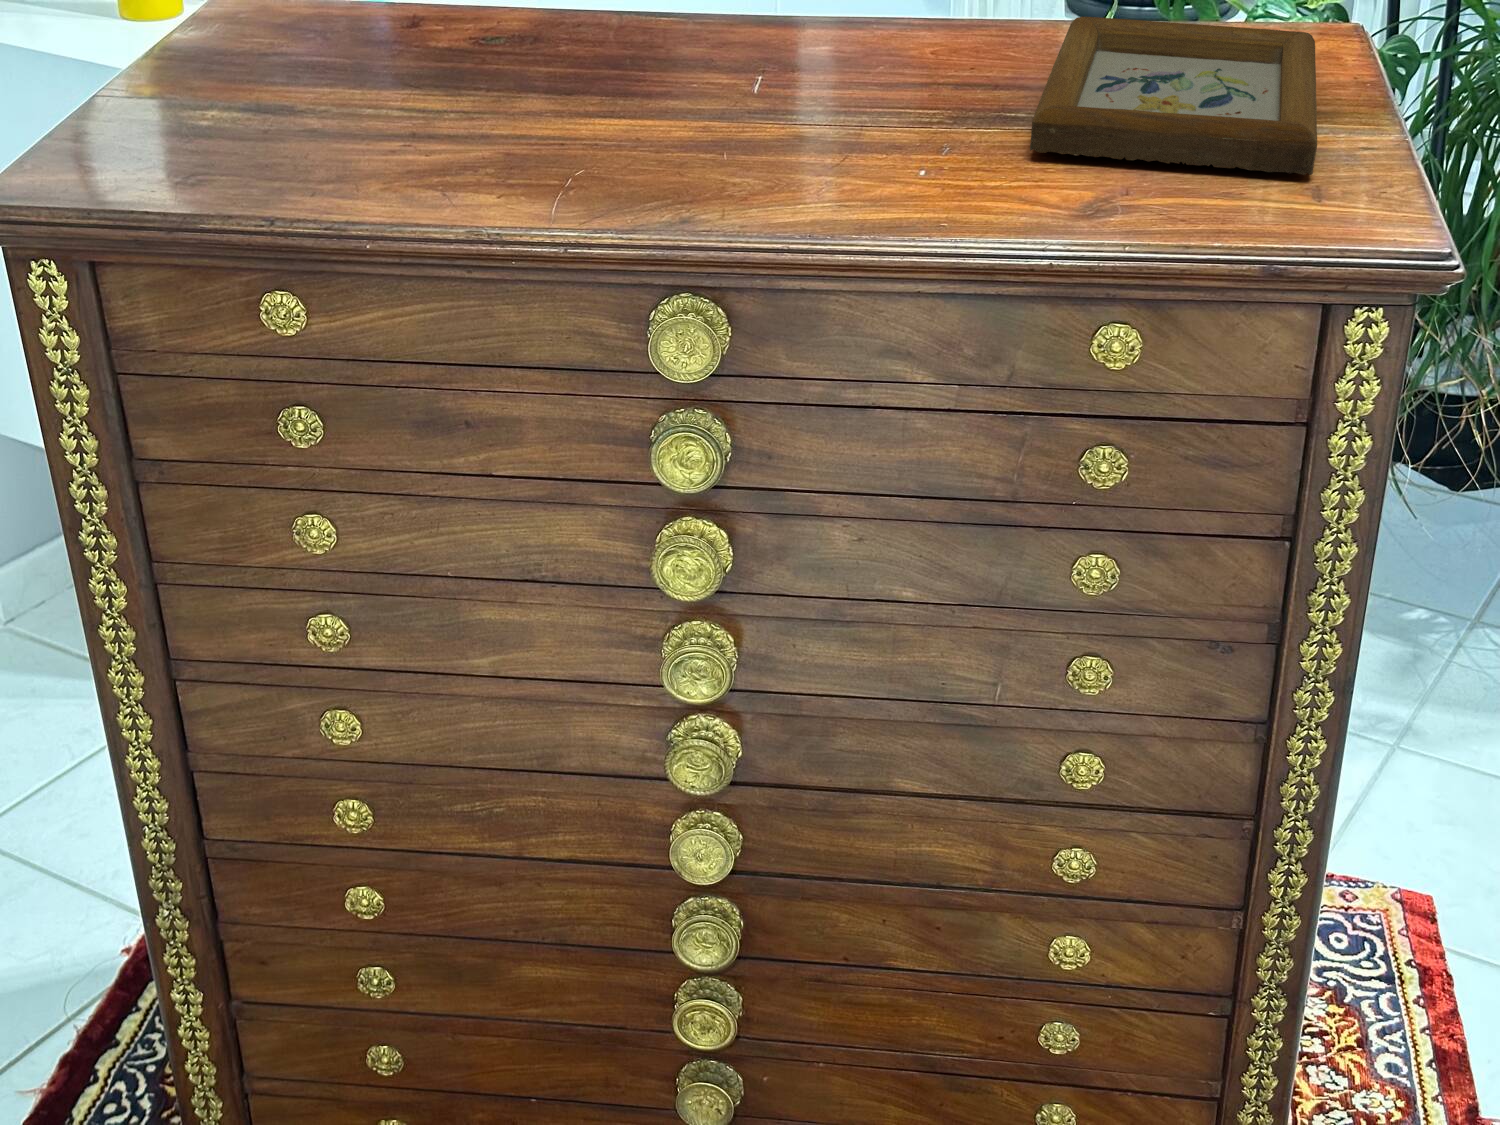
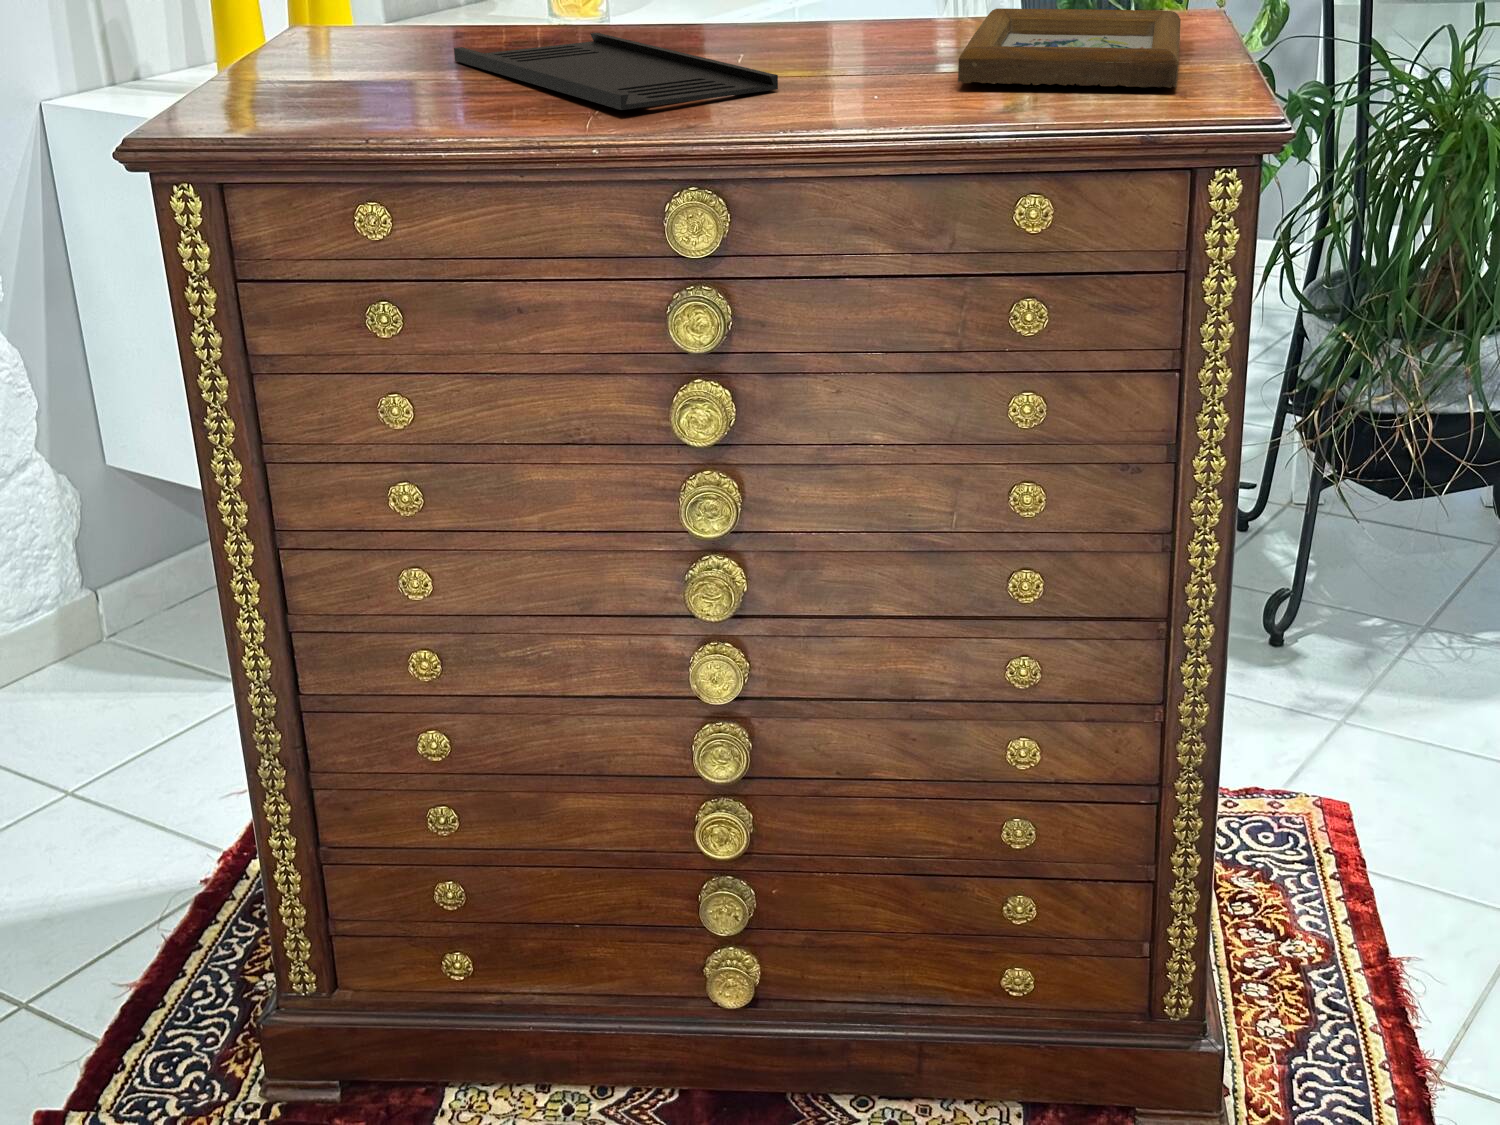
tray: none [399,21,800,187] -> present [454,33,778,110]

